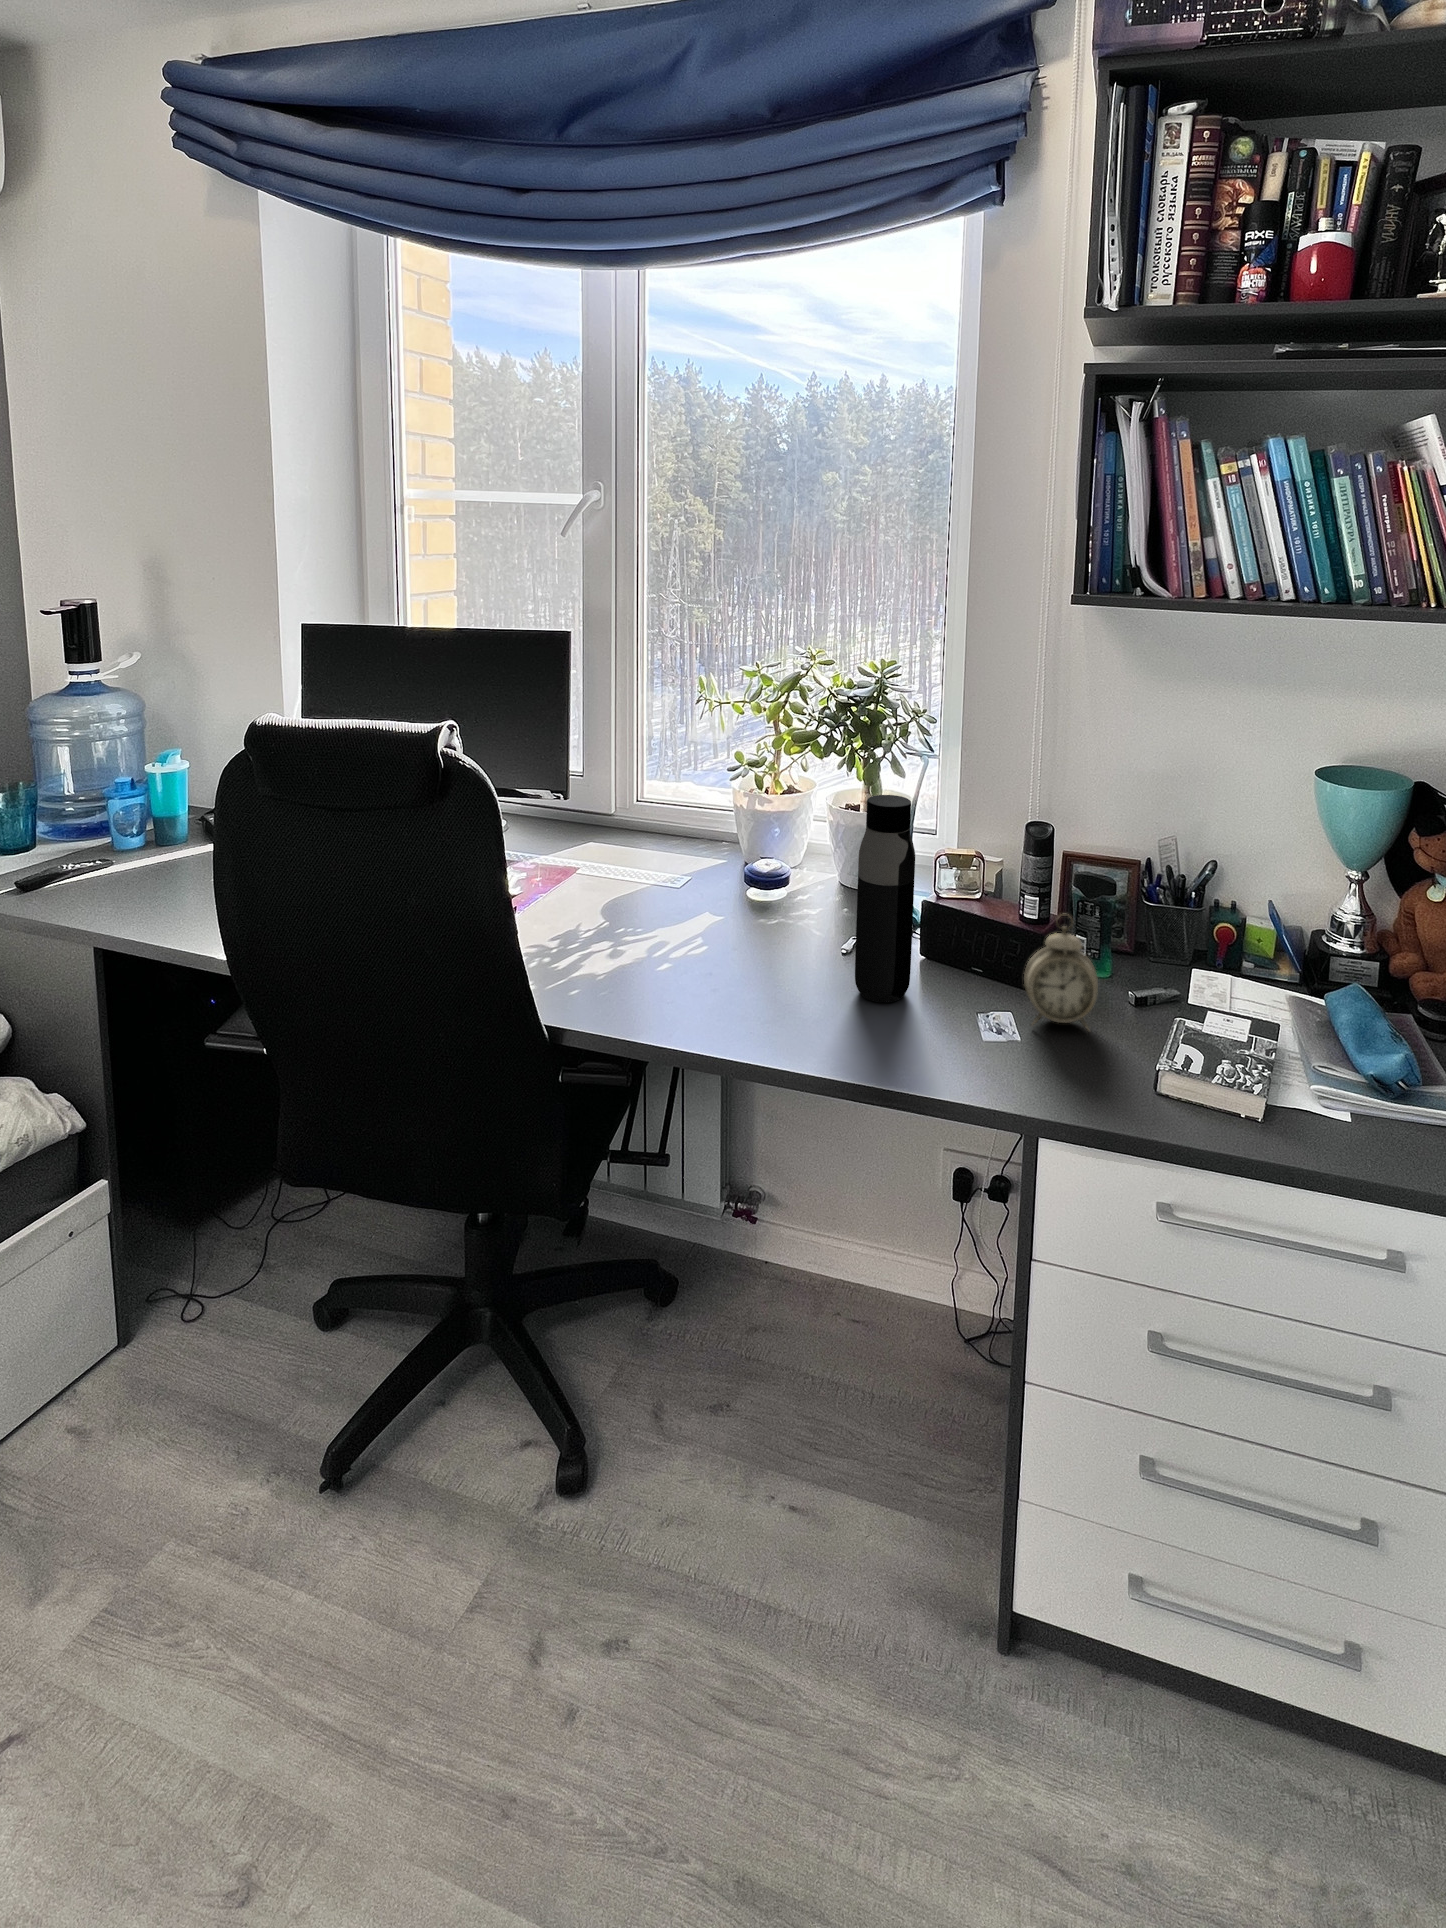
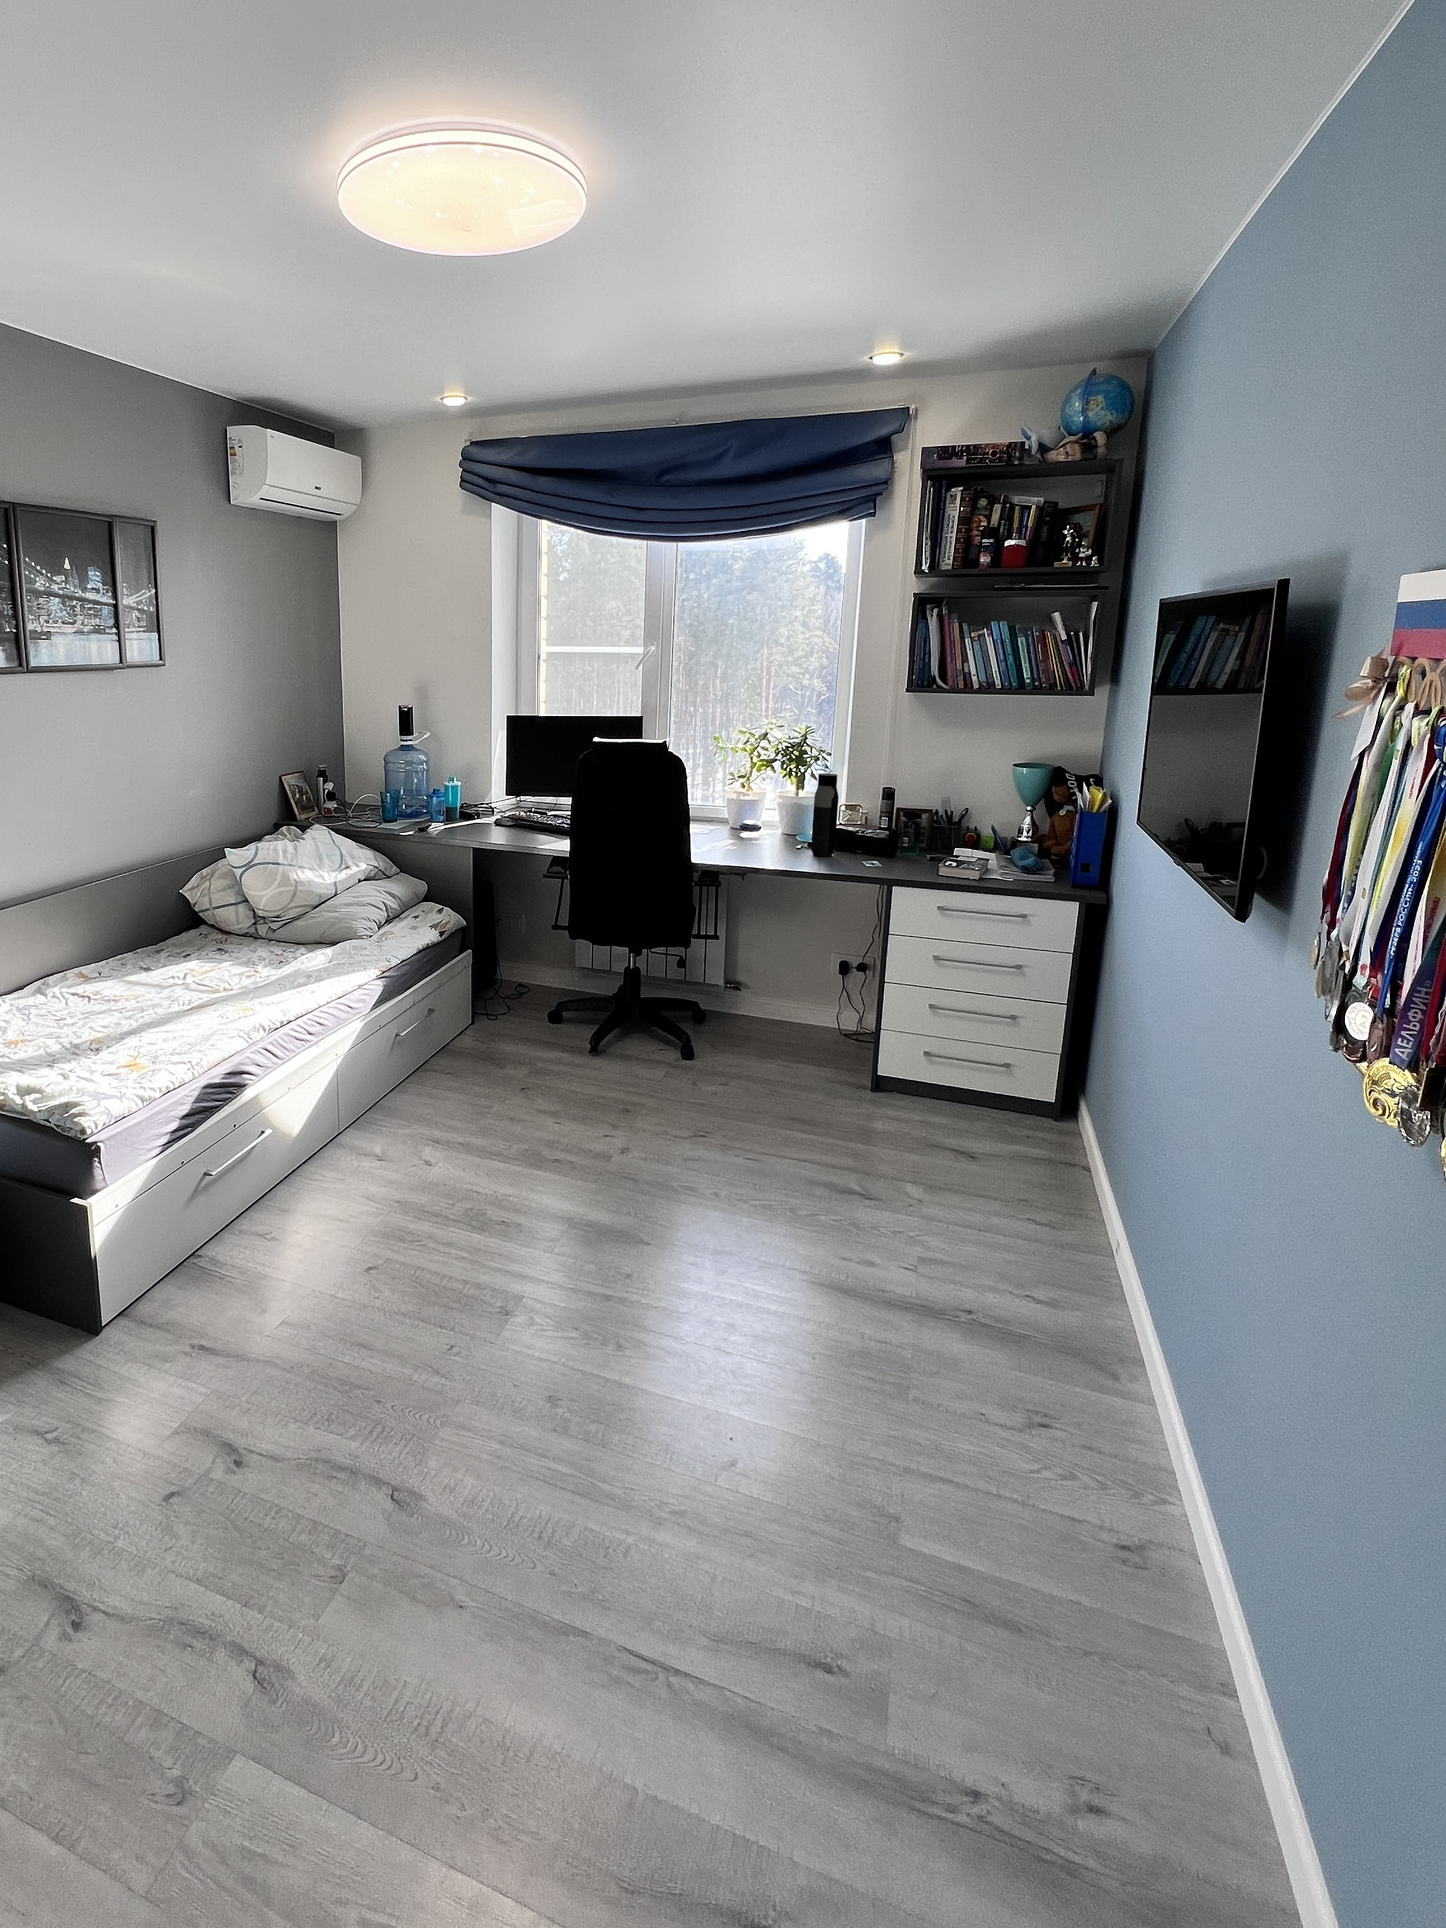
alarm clock: present [1024,915,1098,1031] -> none [884,817,915,862]

